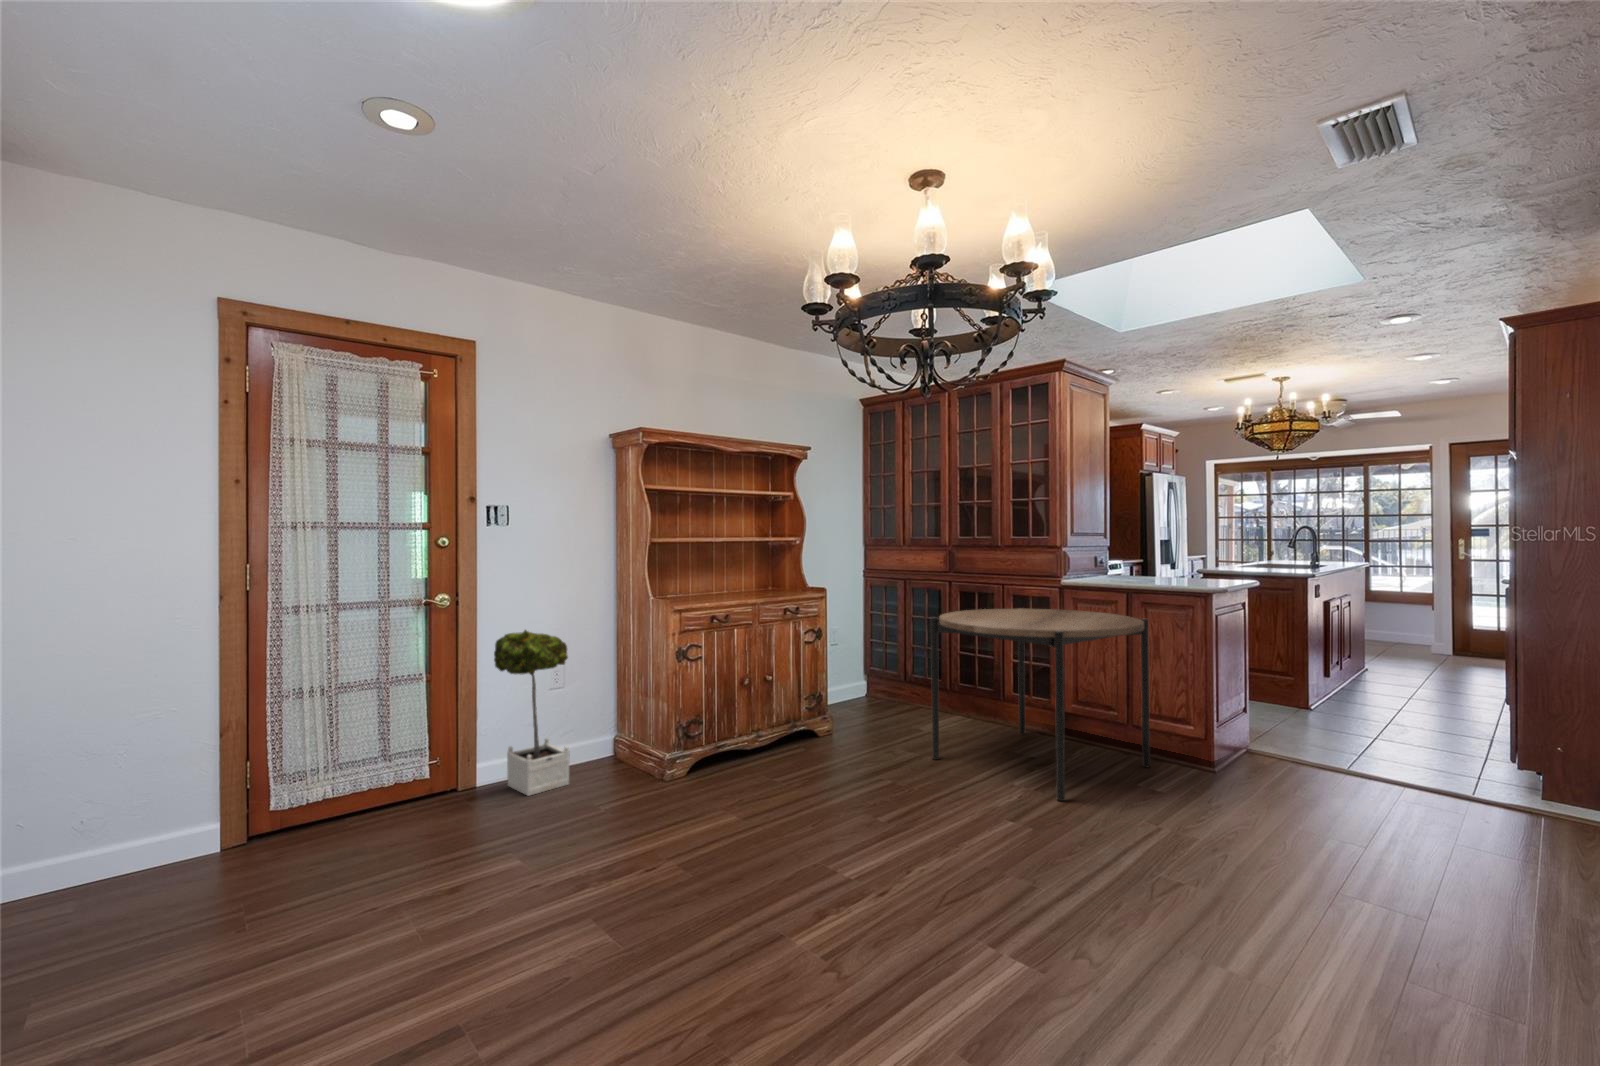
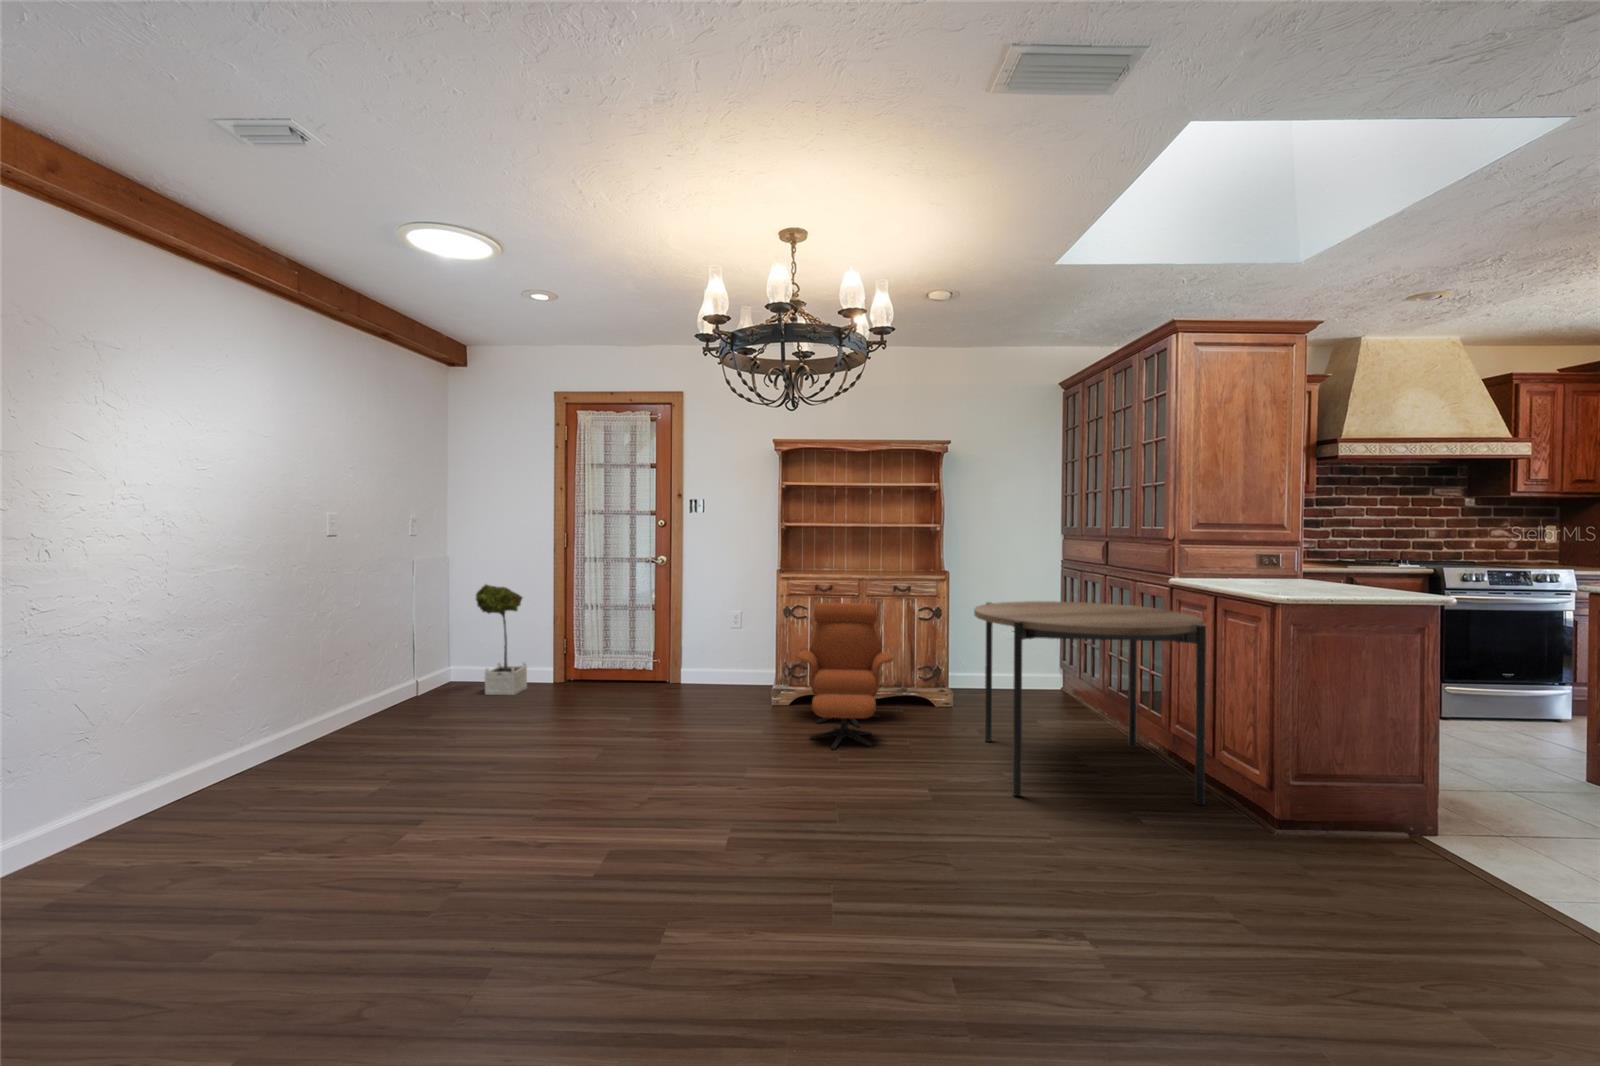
potted tree: present [494,630,570,796] -> present [476,584,527,695]
lounge chair: none [714,632,868,810] -> present [797,603,893,749]

